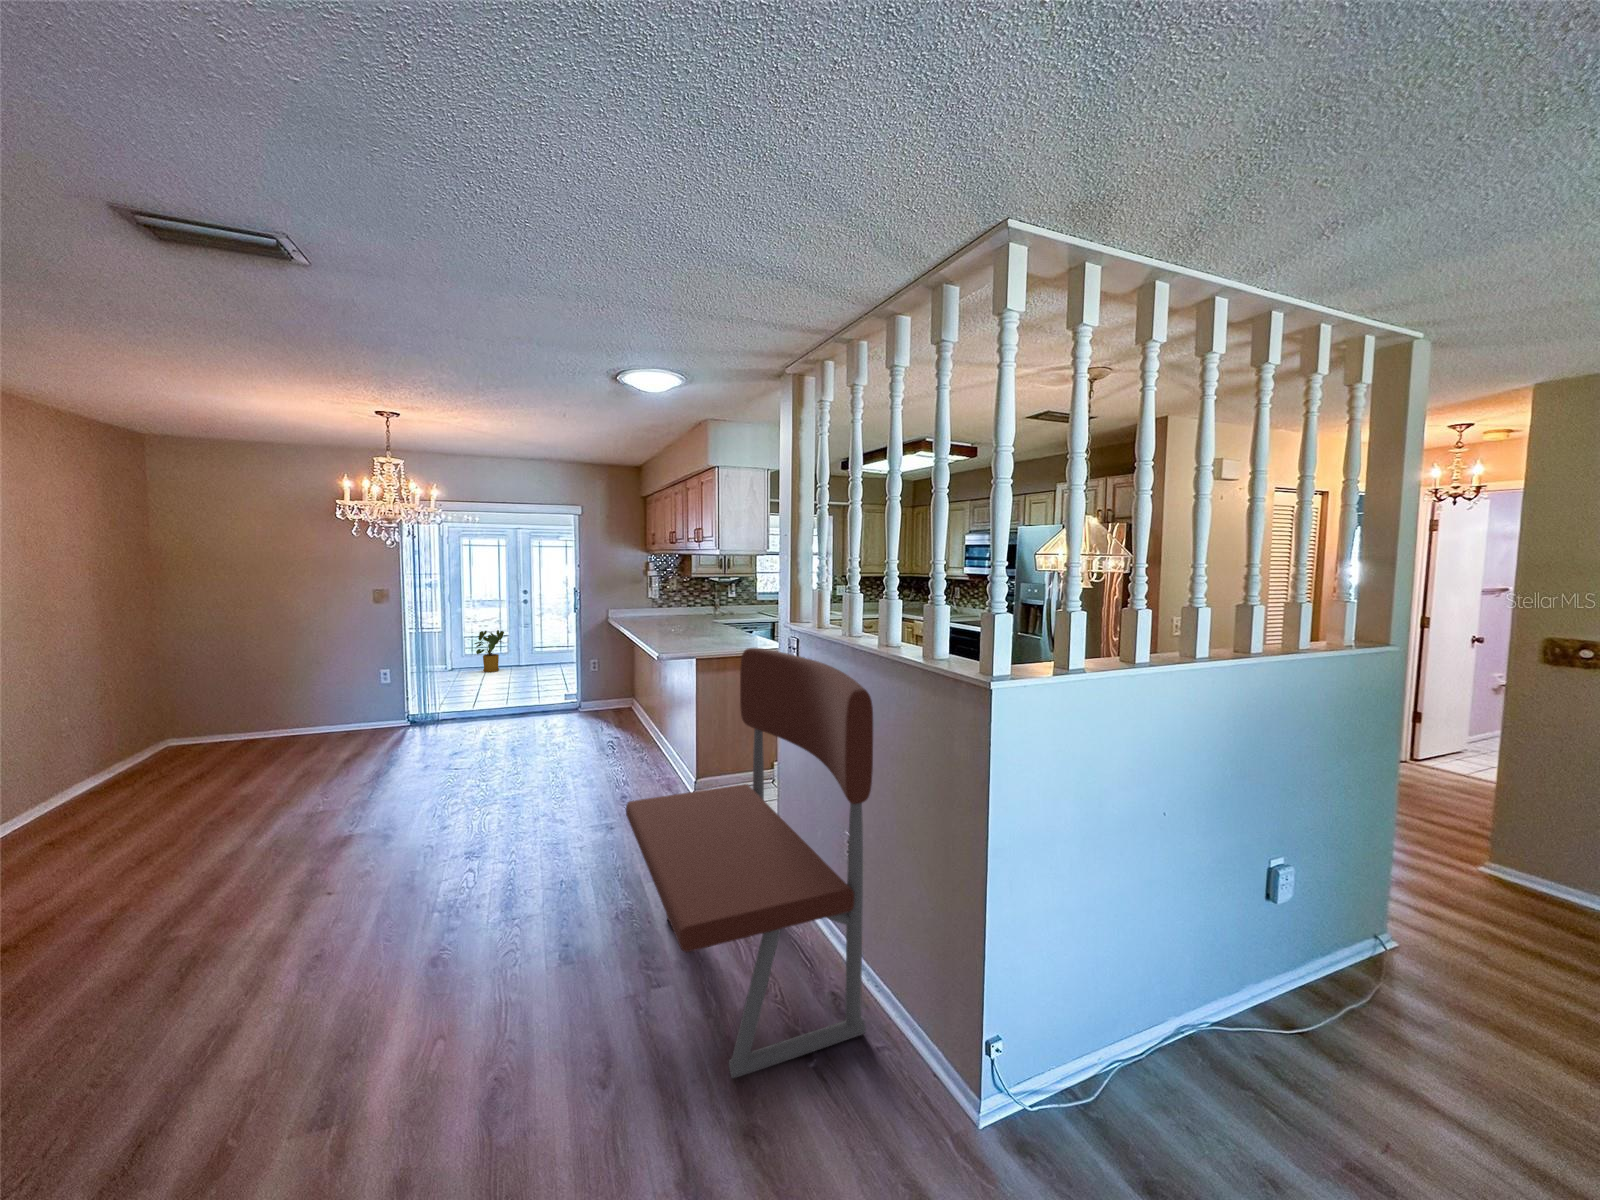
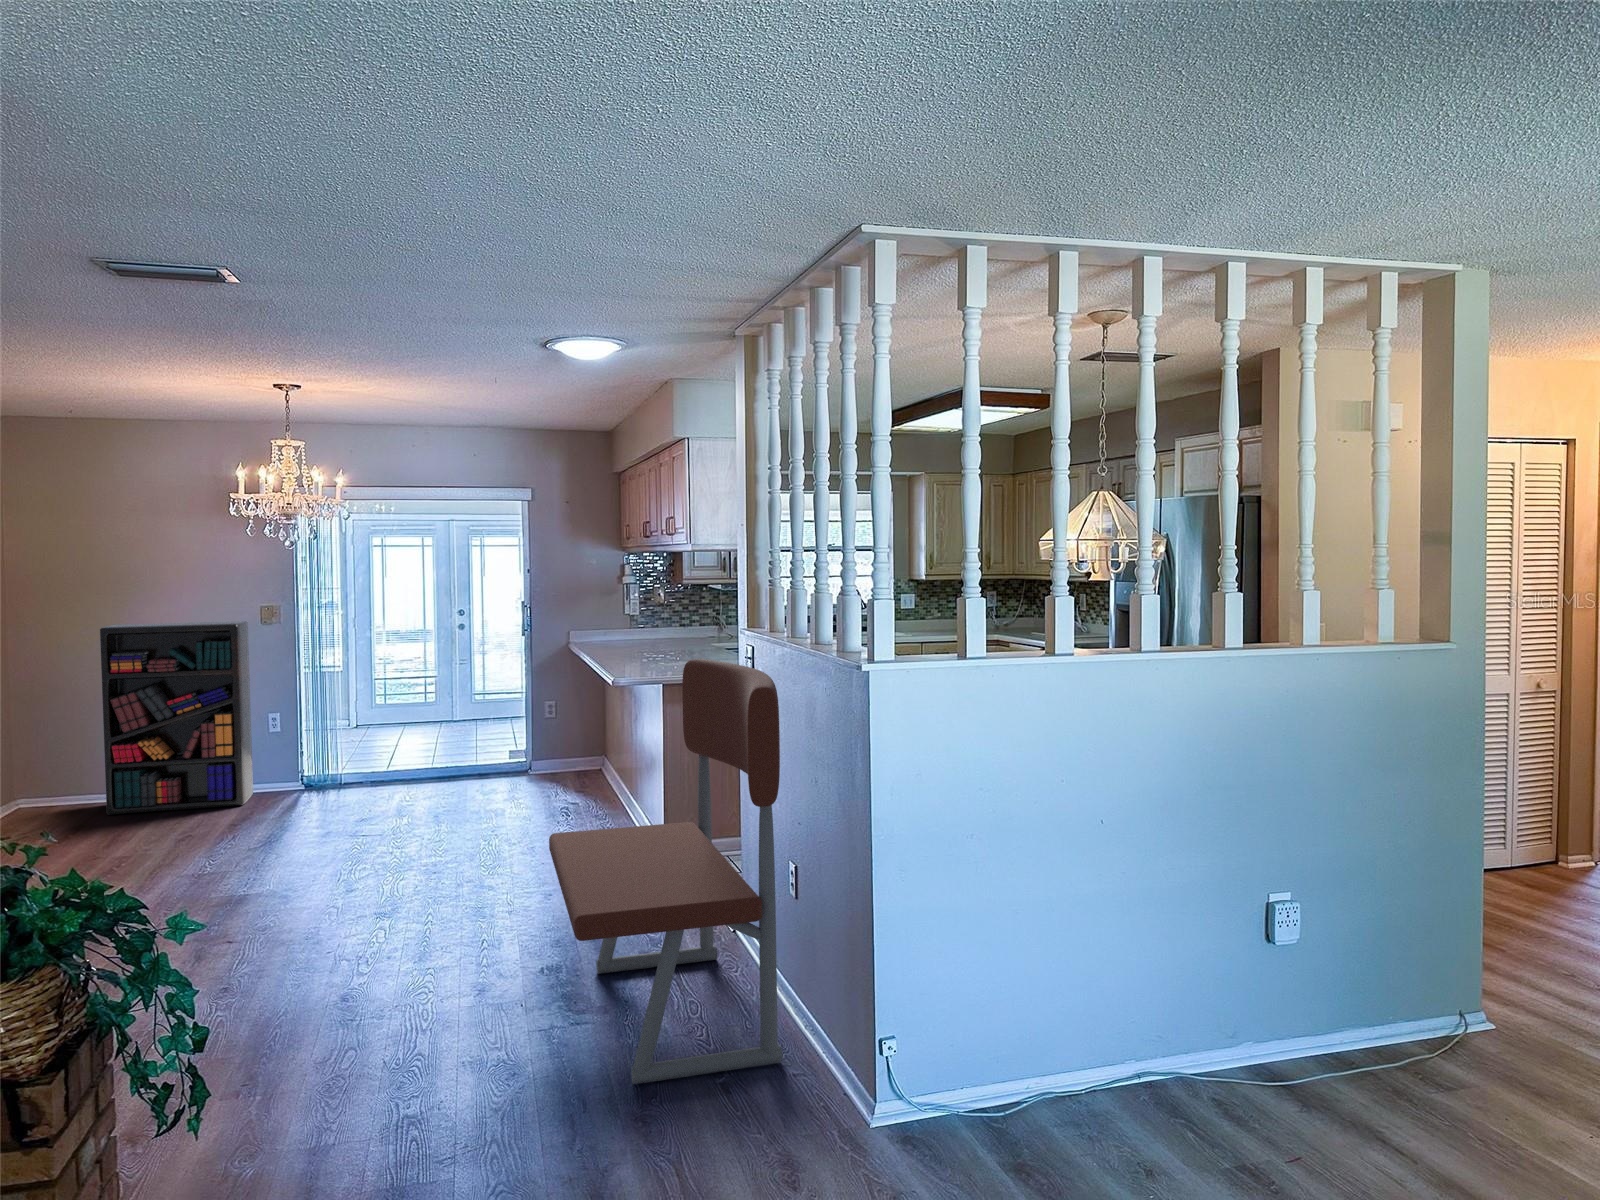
bookshelf: none [233,600,367,752] -> present [100,621,253,815]
house plant: present [475,630,504,672] -> none [388,668,432,728]

